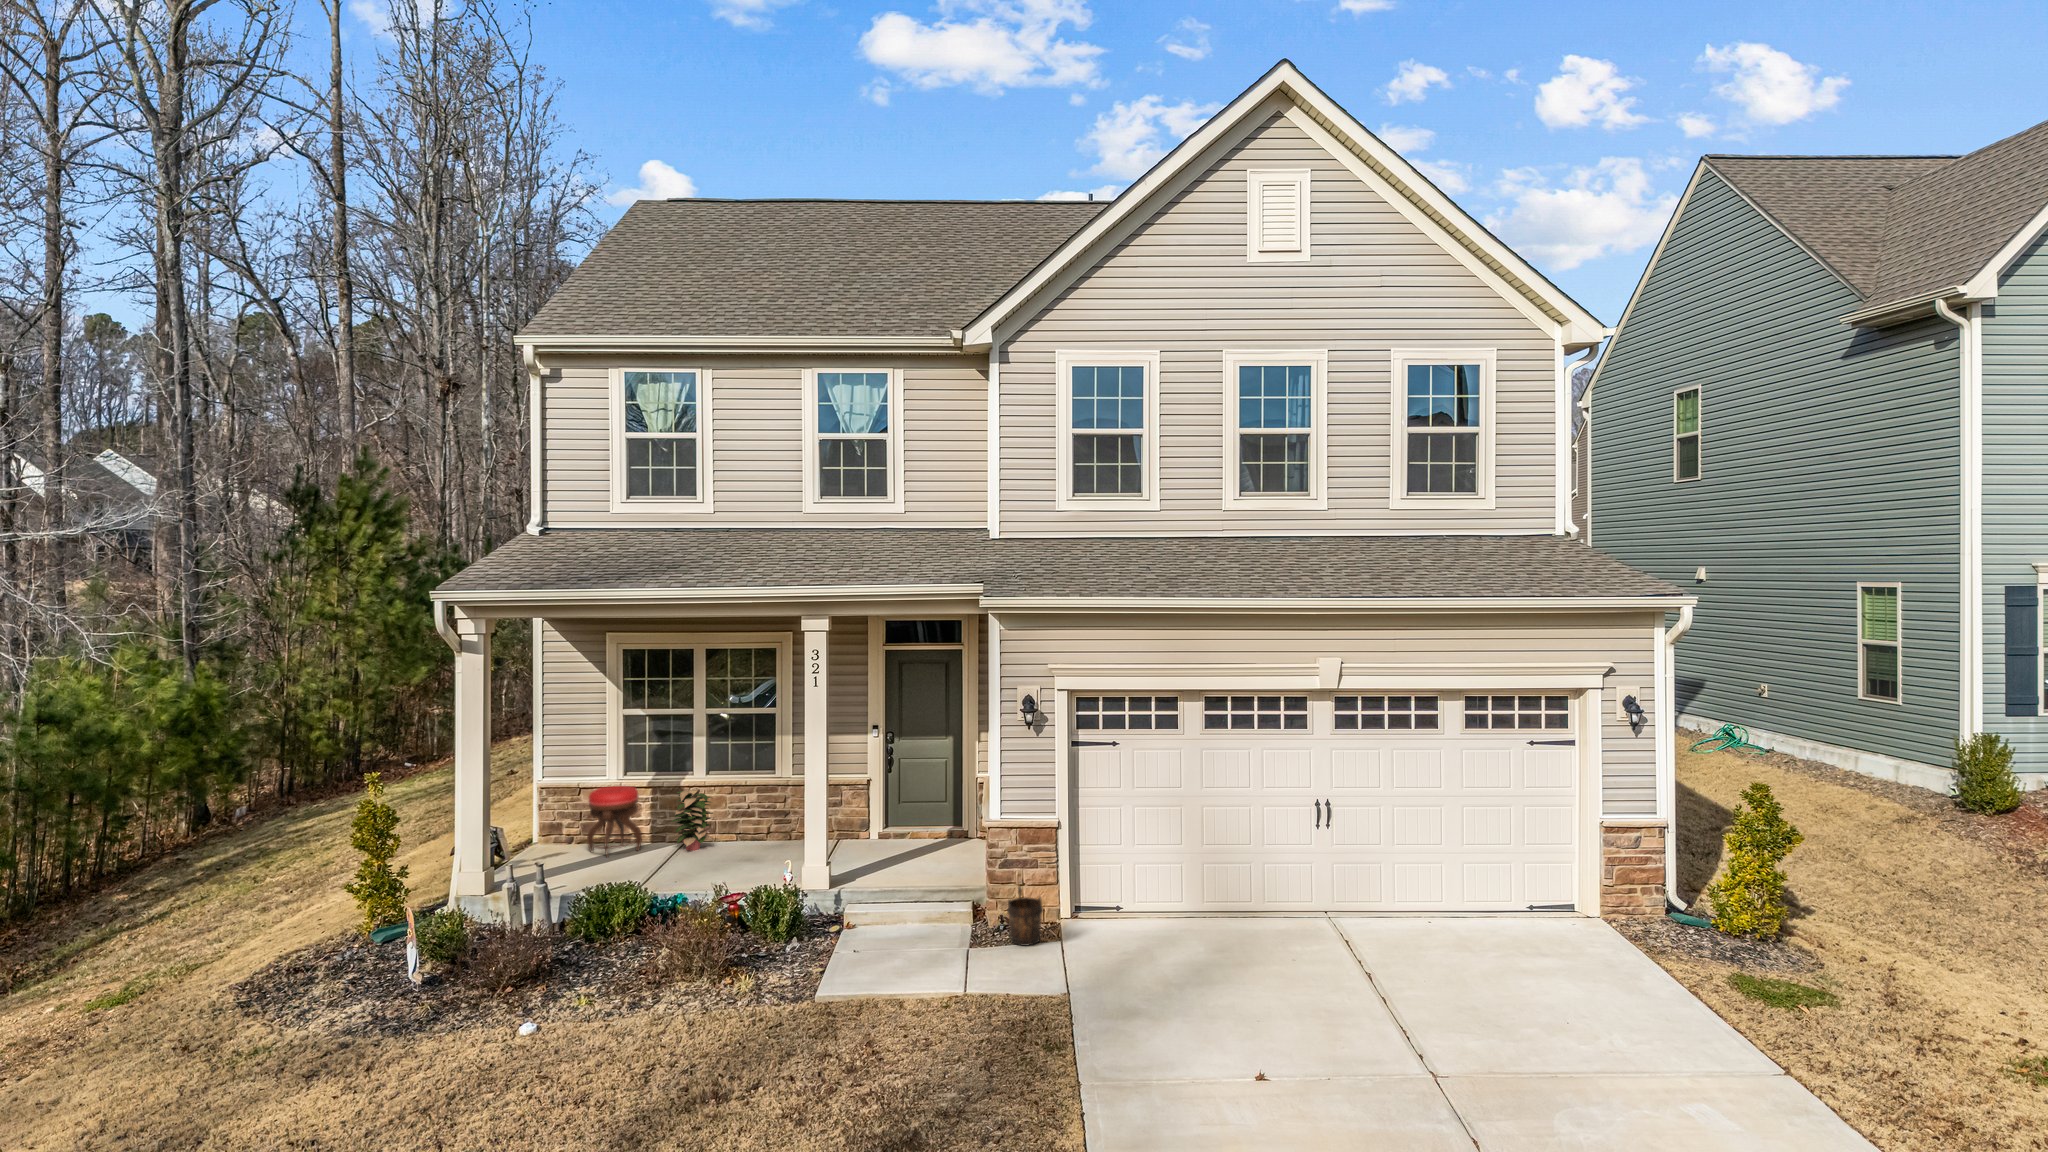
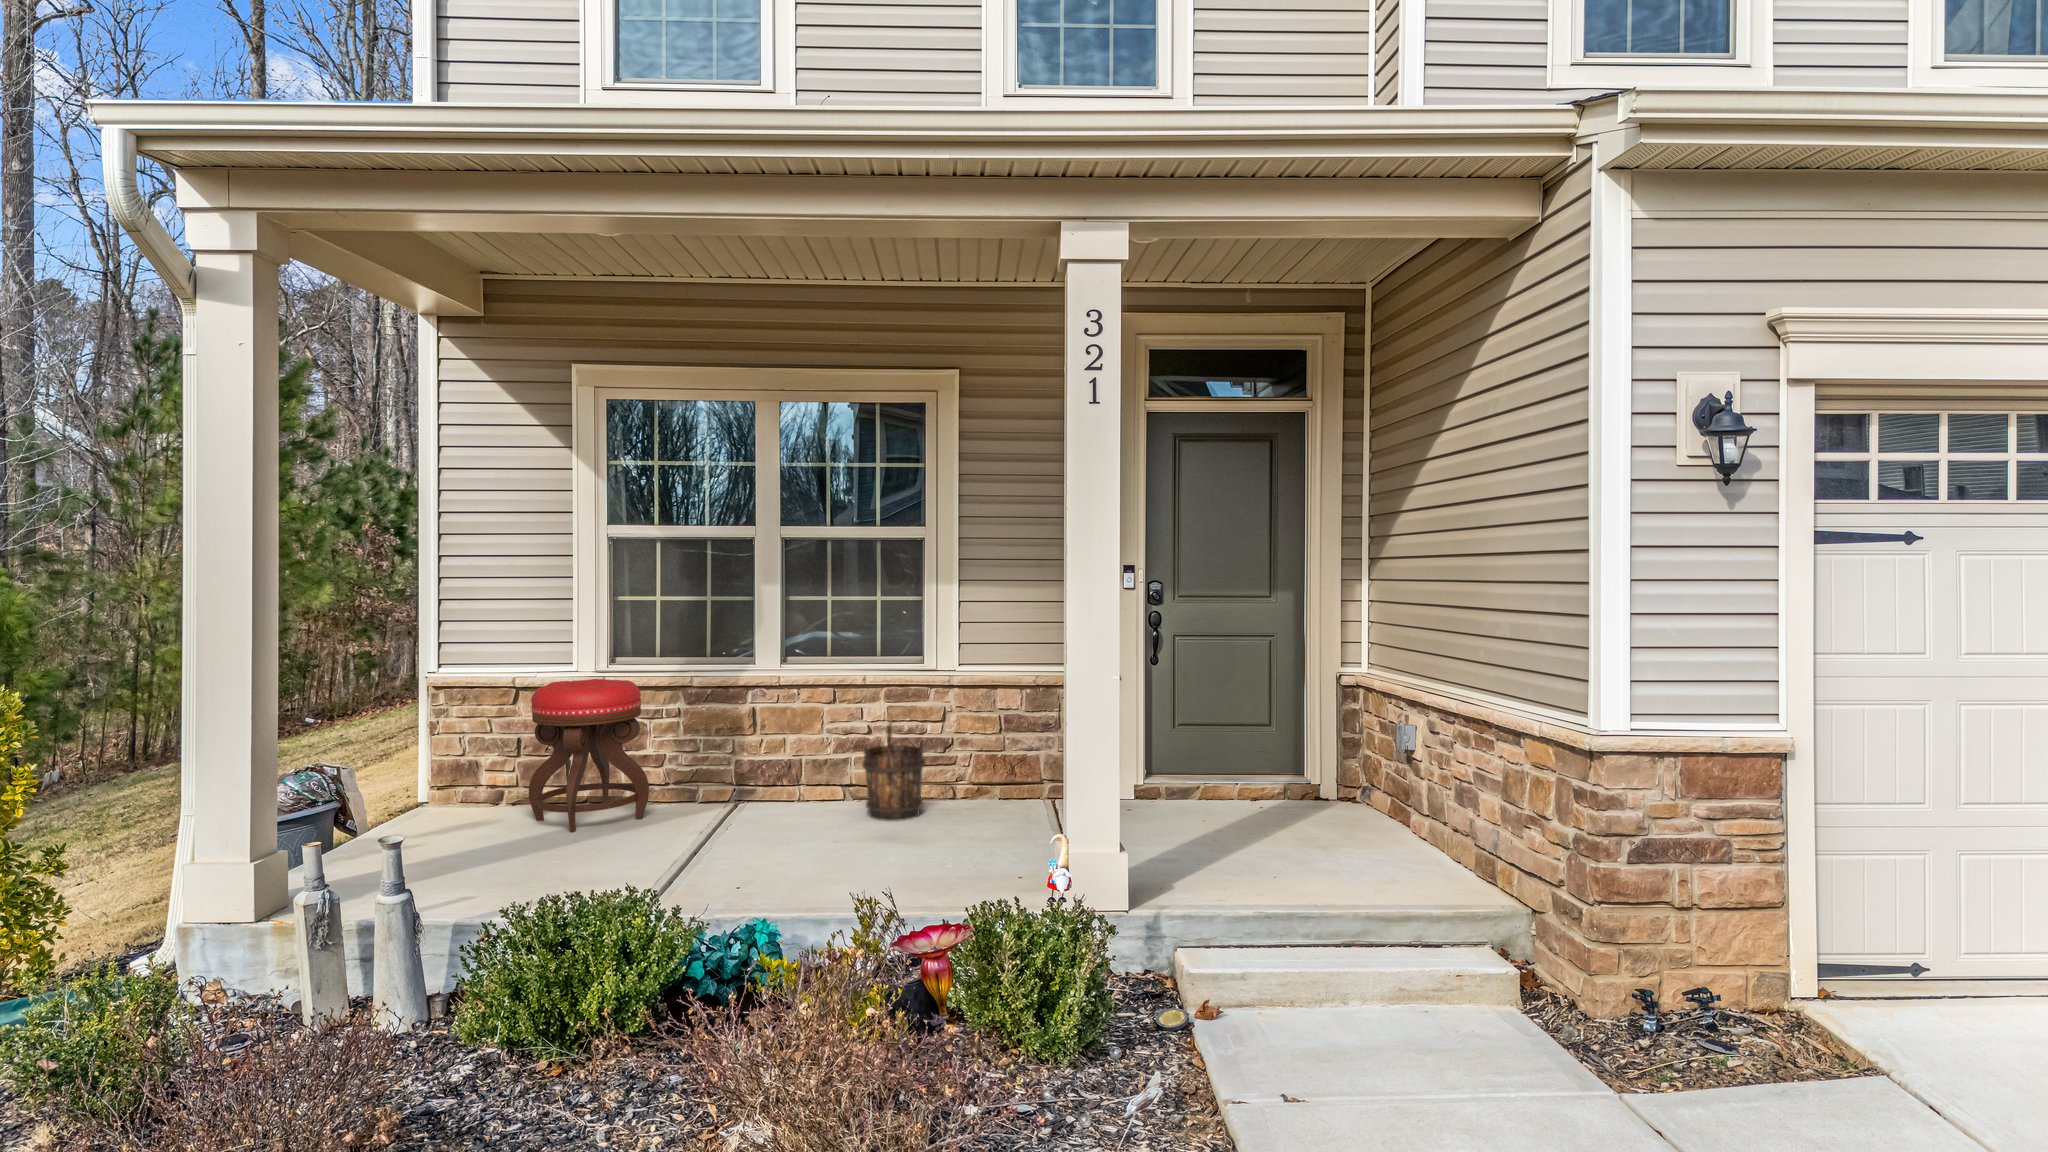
decorative plant: present [672,789,713,851] -> none [711,689,804,819]
bucket: present [1007,879,1044,946] -> present [862,713,926,821]

